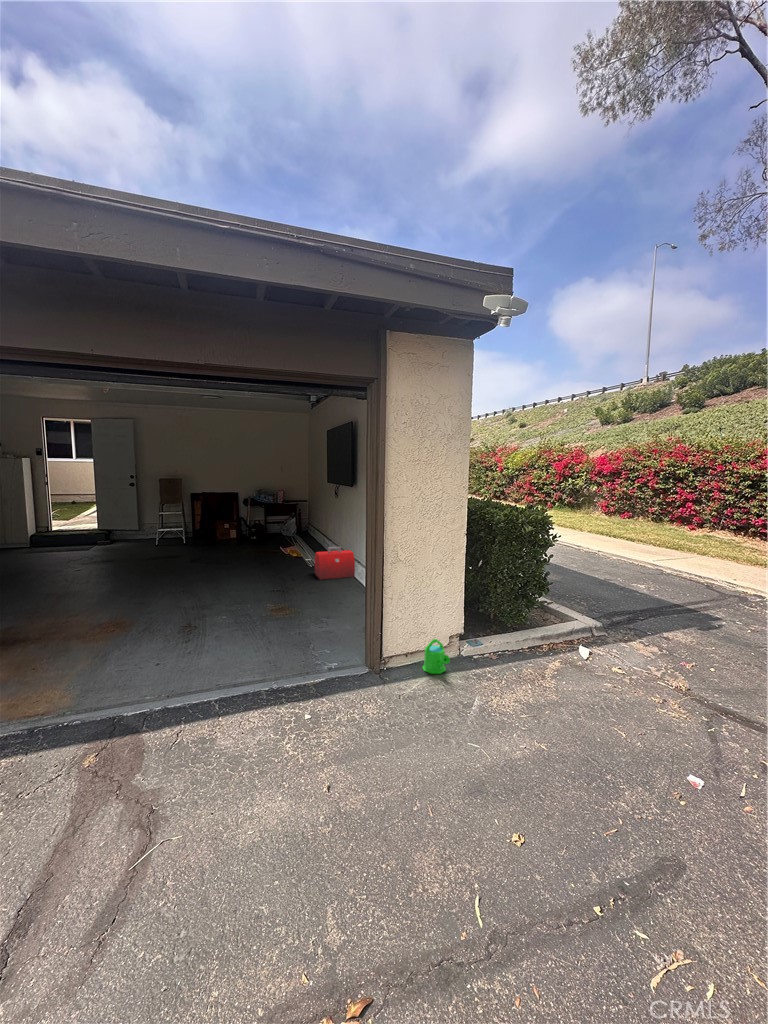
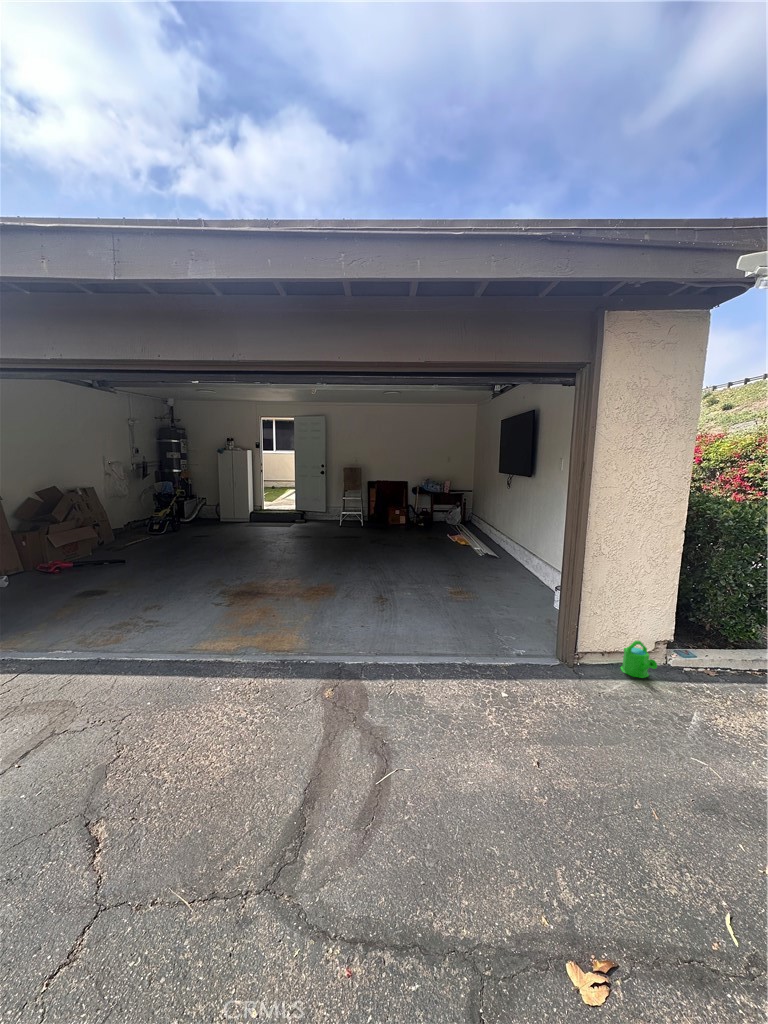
toolbox: present [315,547,355,580] -> none [485,538,527,569]

